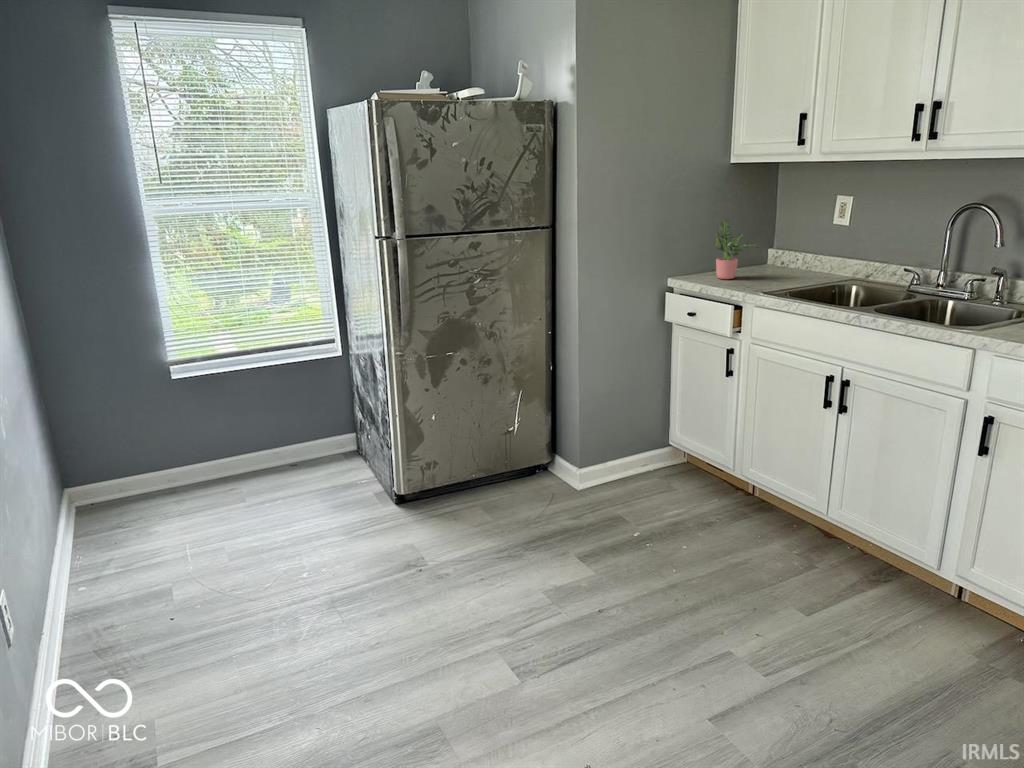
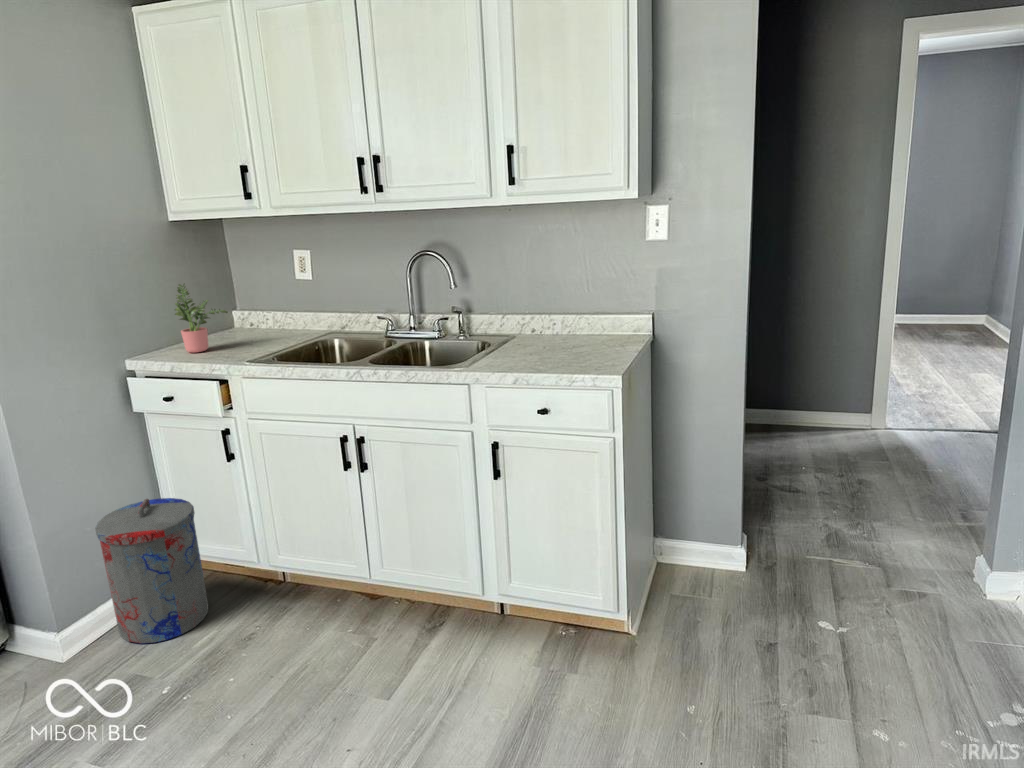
trash can: none [619,390,692,504] -> present [95,498,208,644]

